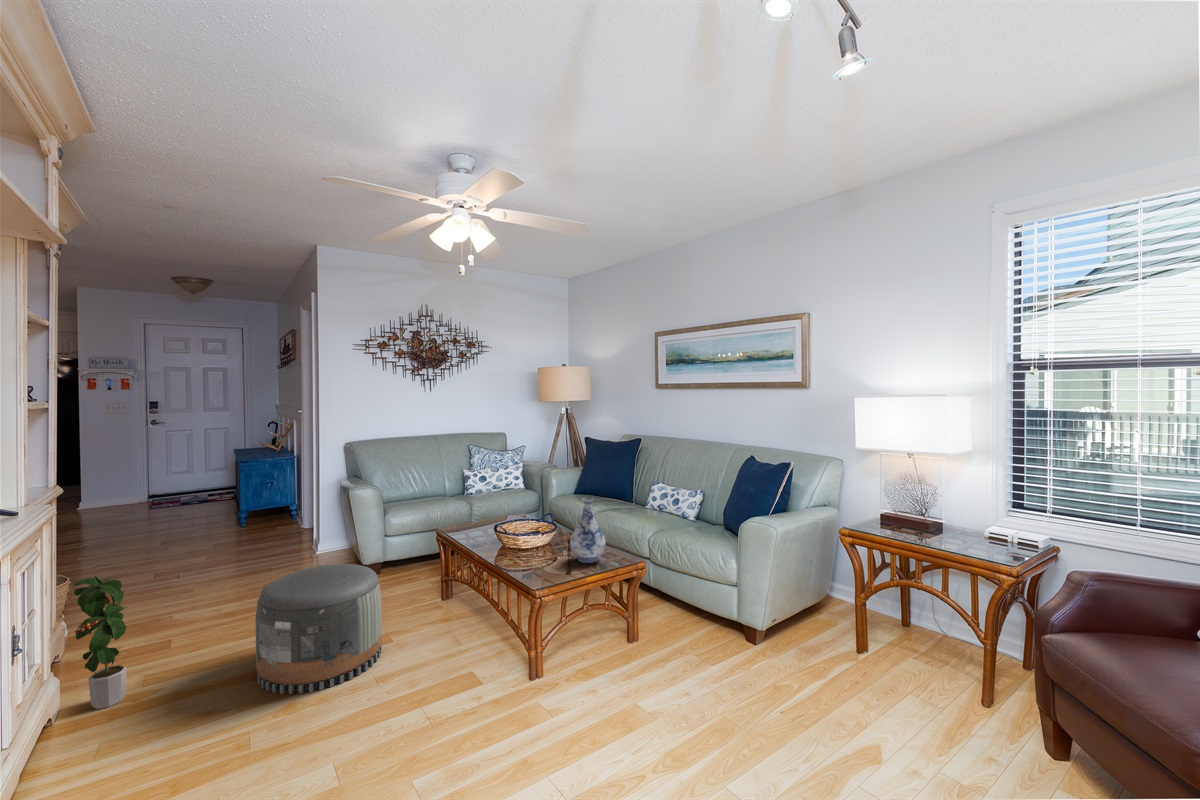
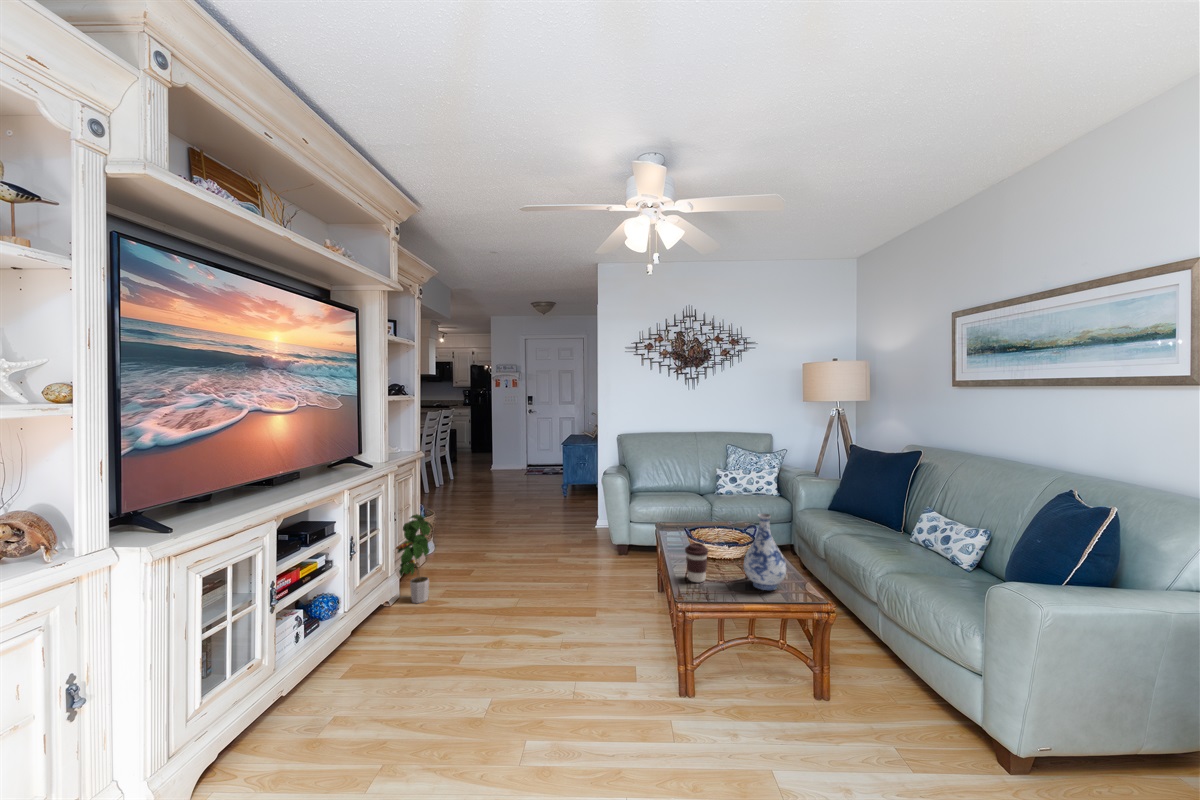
coffee cup: none [521,534,542,570] -> present [685,543,708,582]
pouf: present [255,564,382,694] -> none [492,535,584,638]

